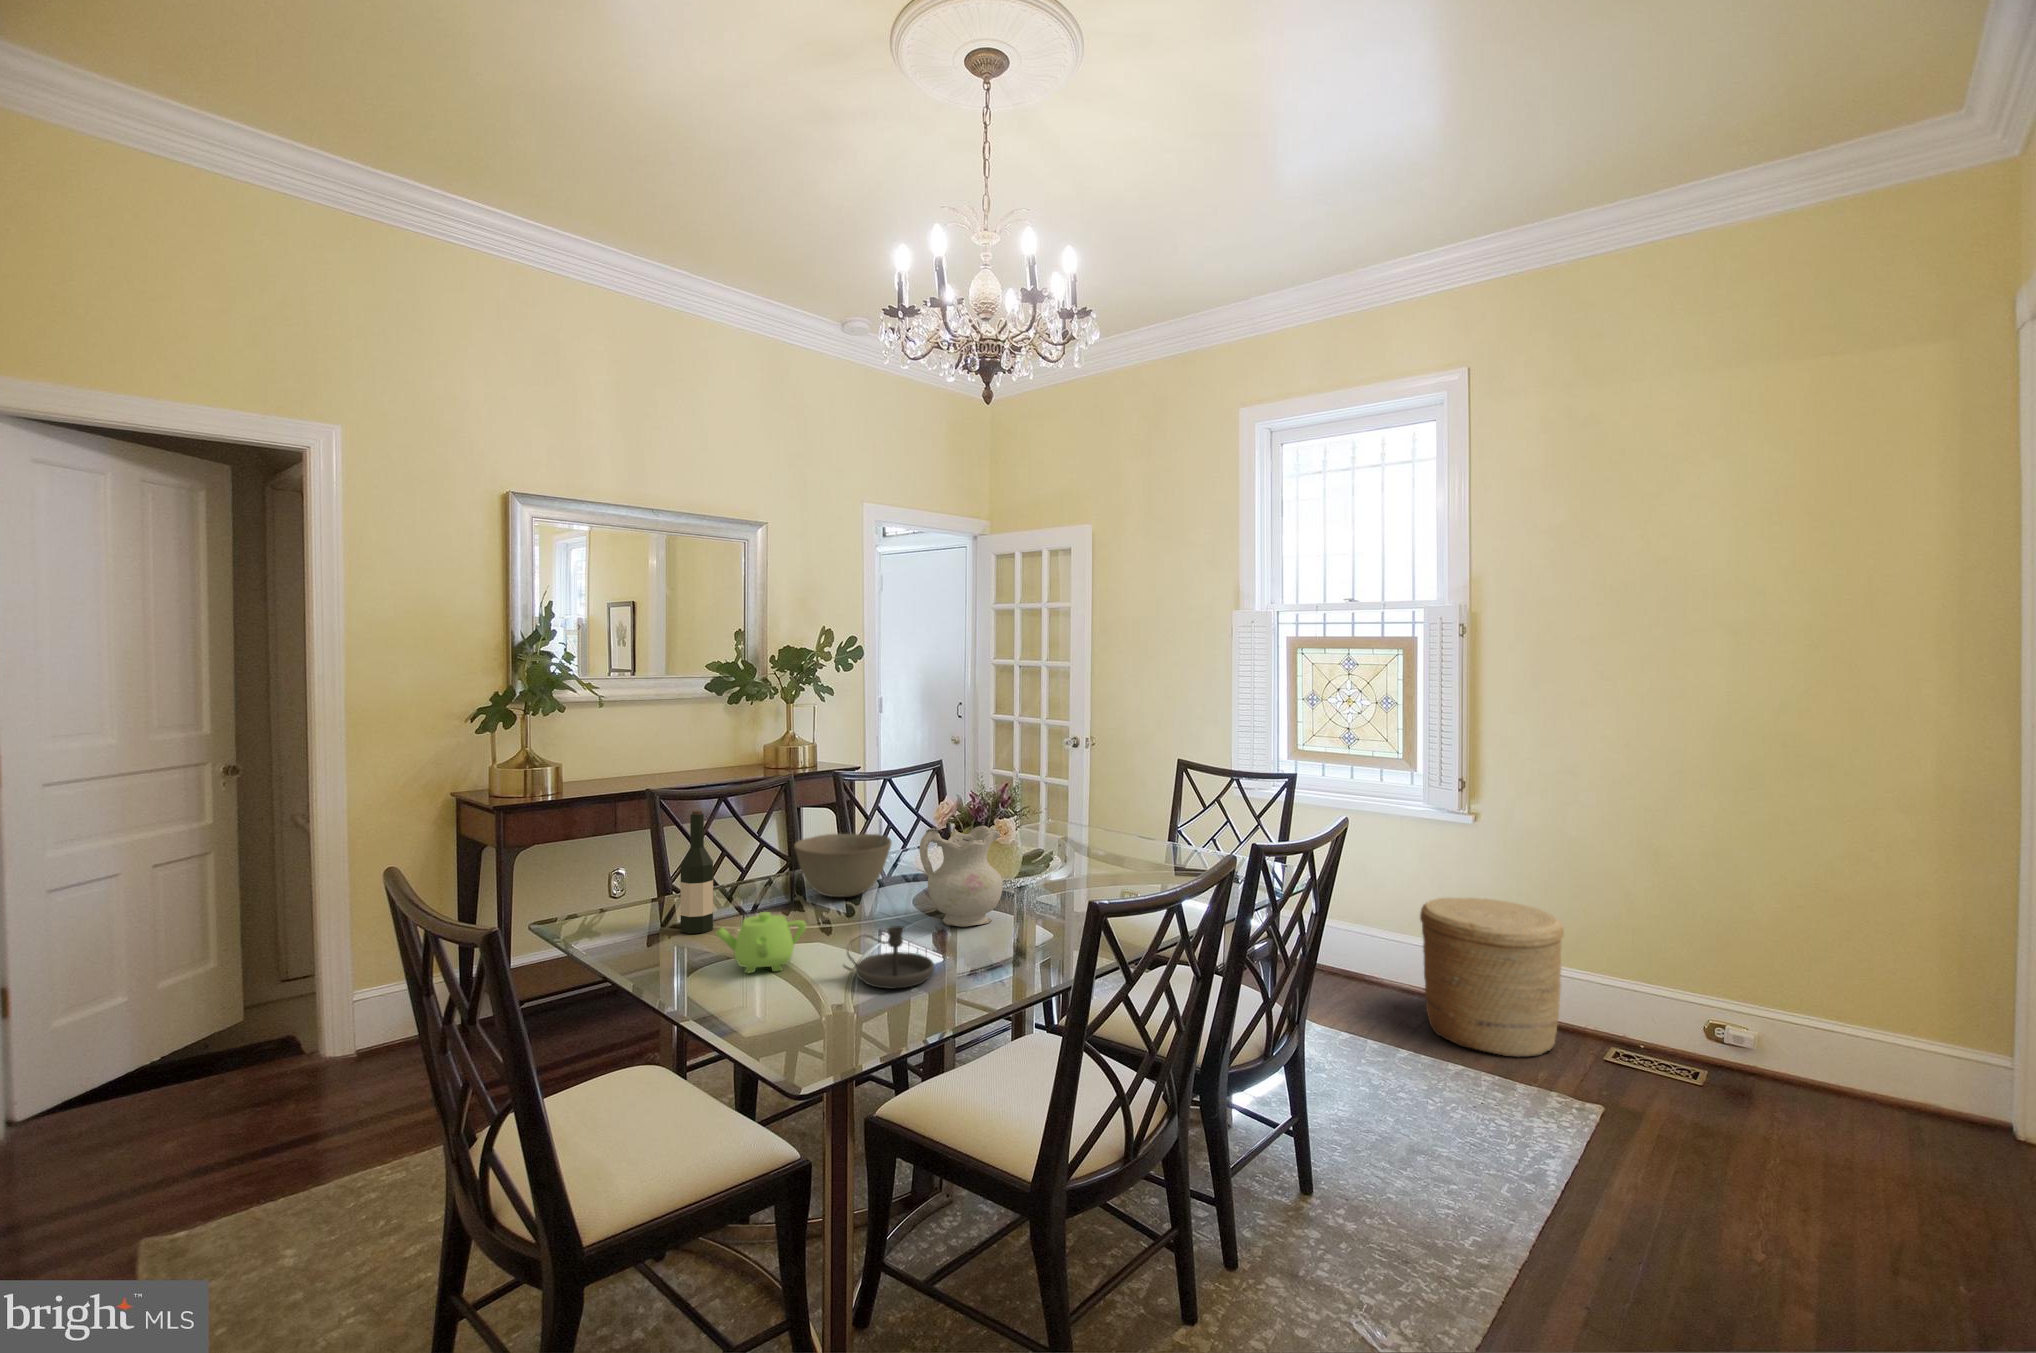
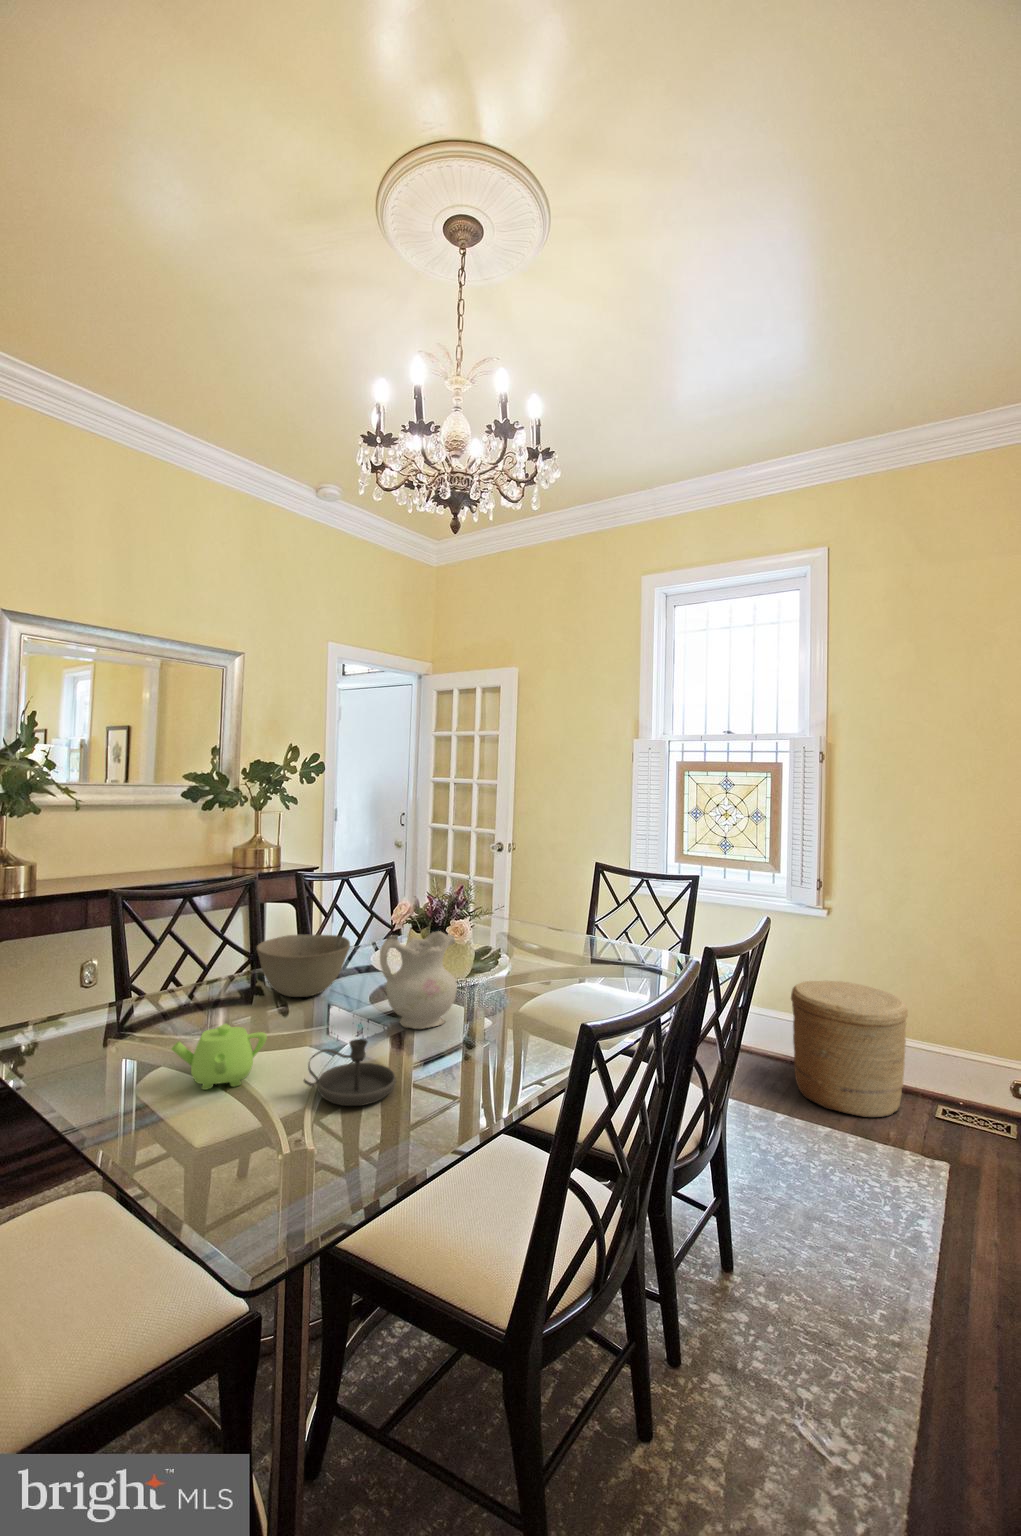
wine bottle: present [680,810,713,934] -> none [138,918,174,1041]

